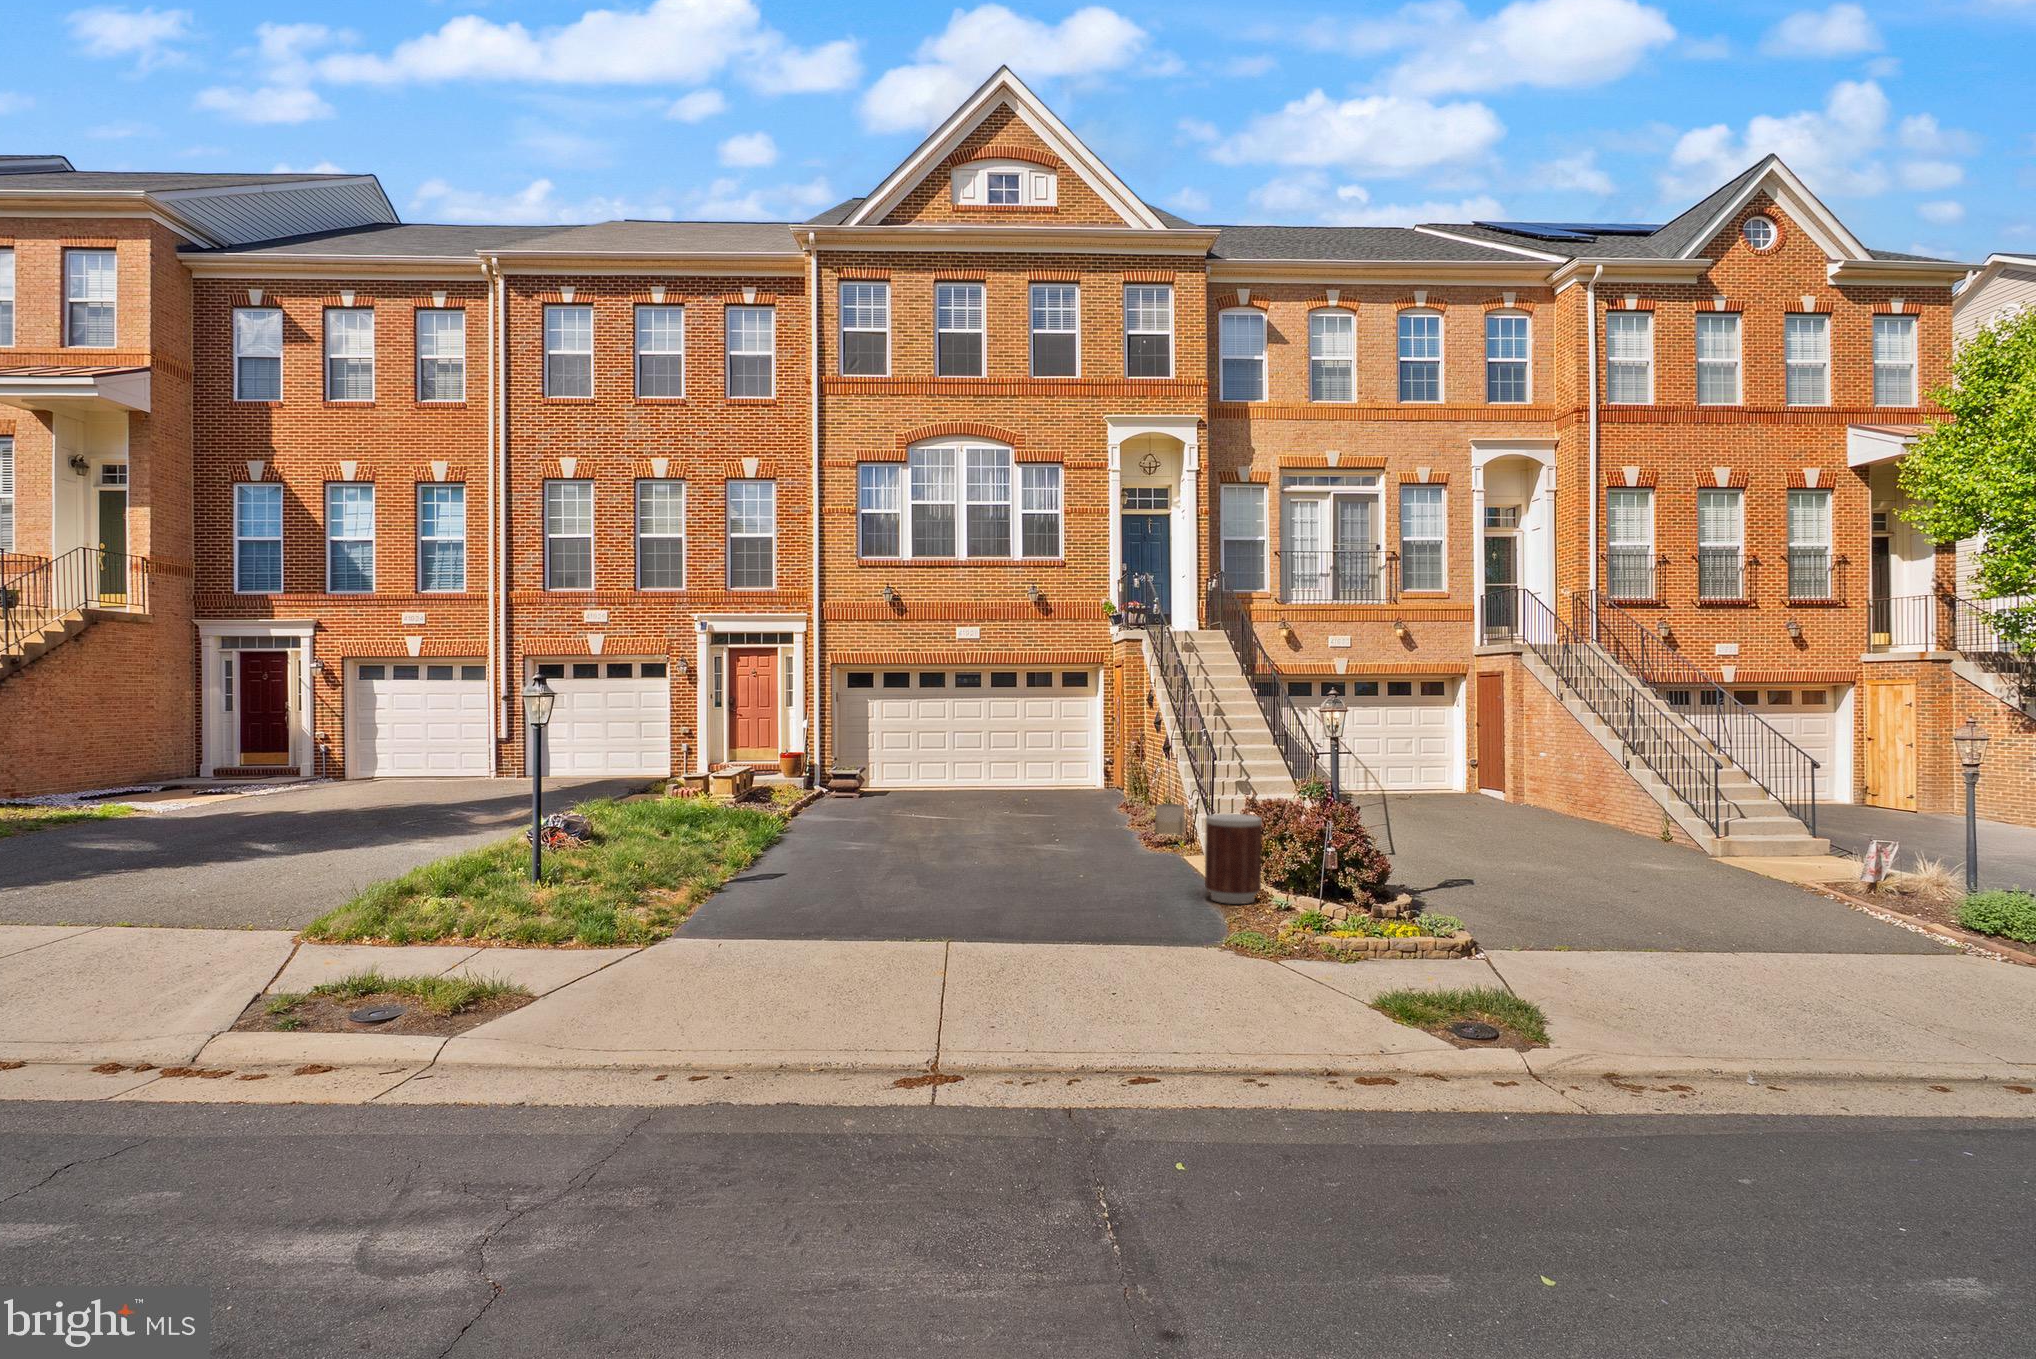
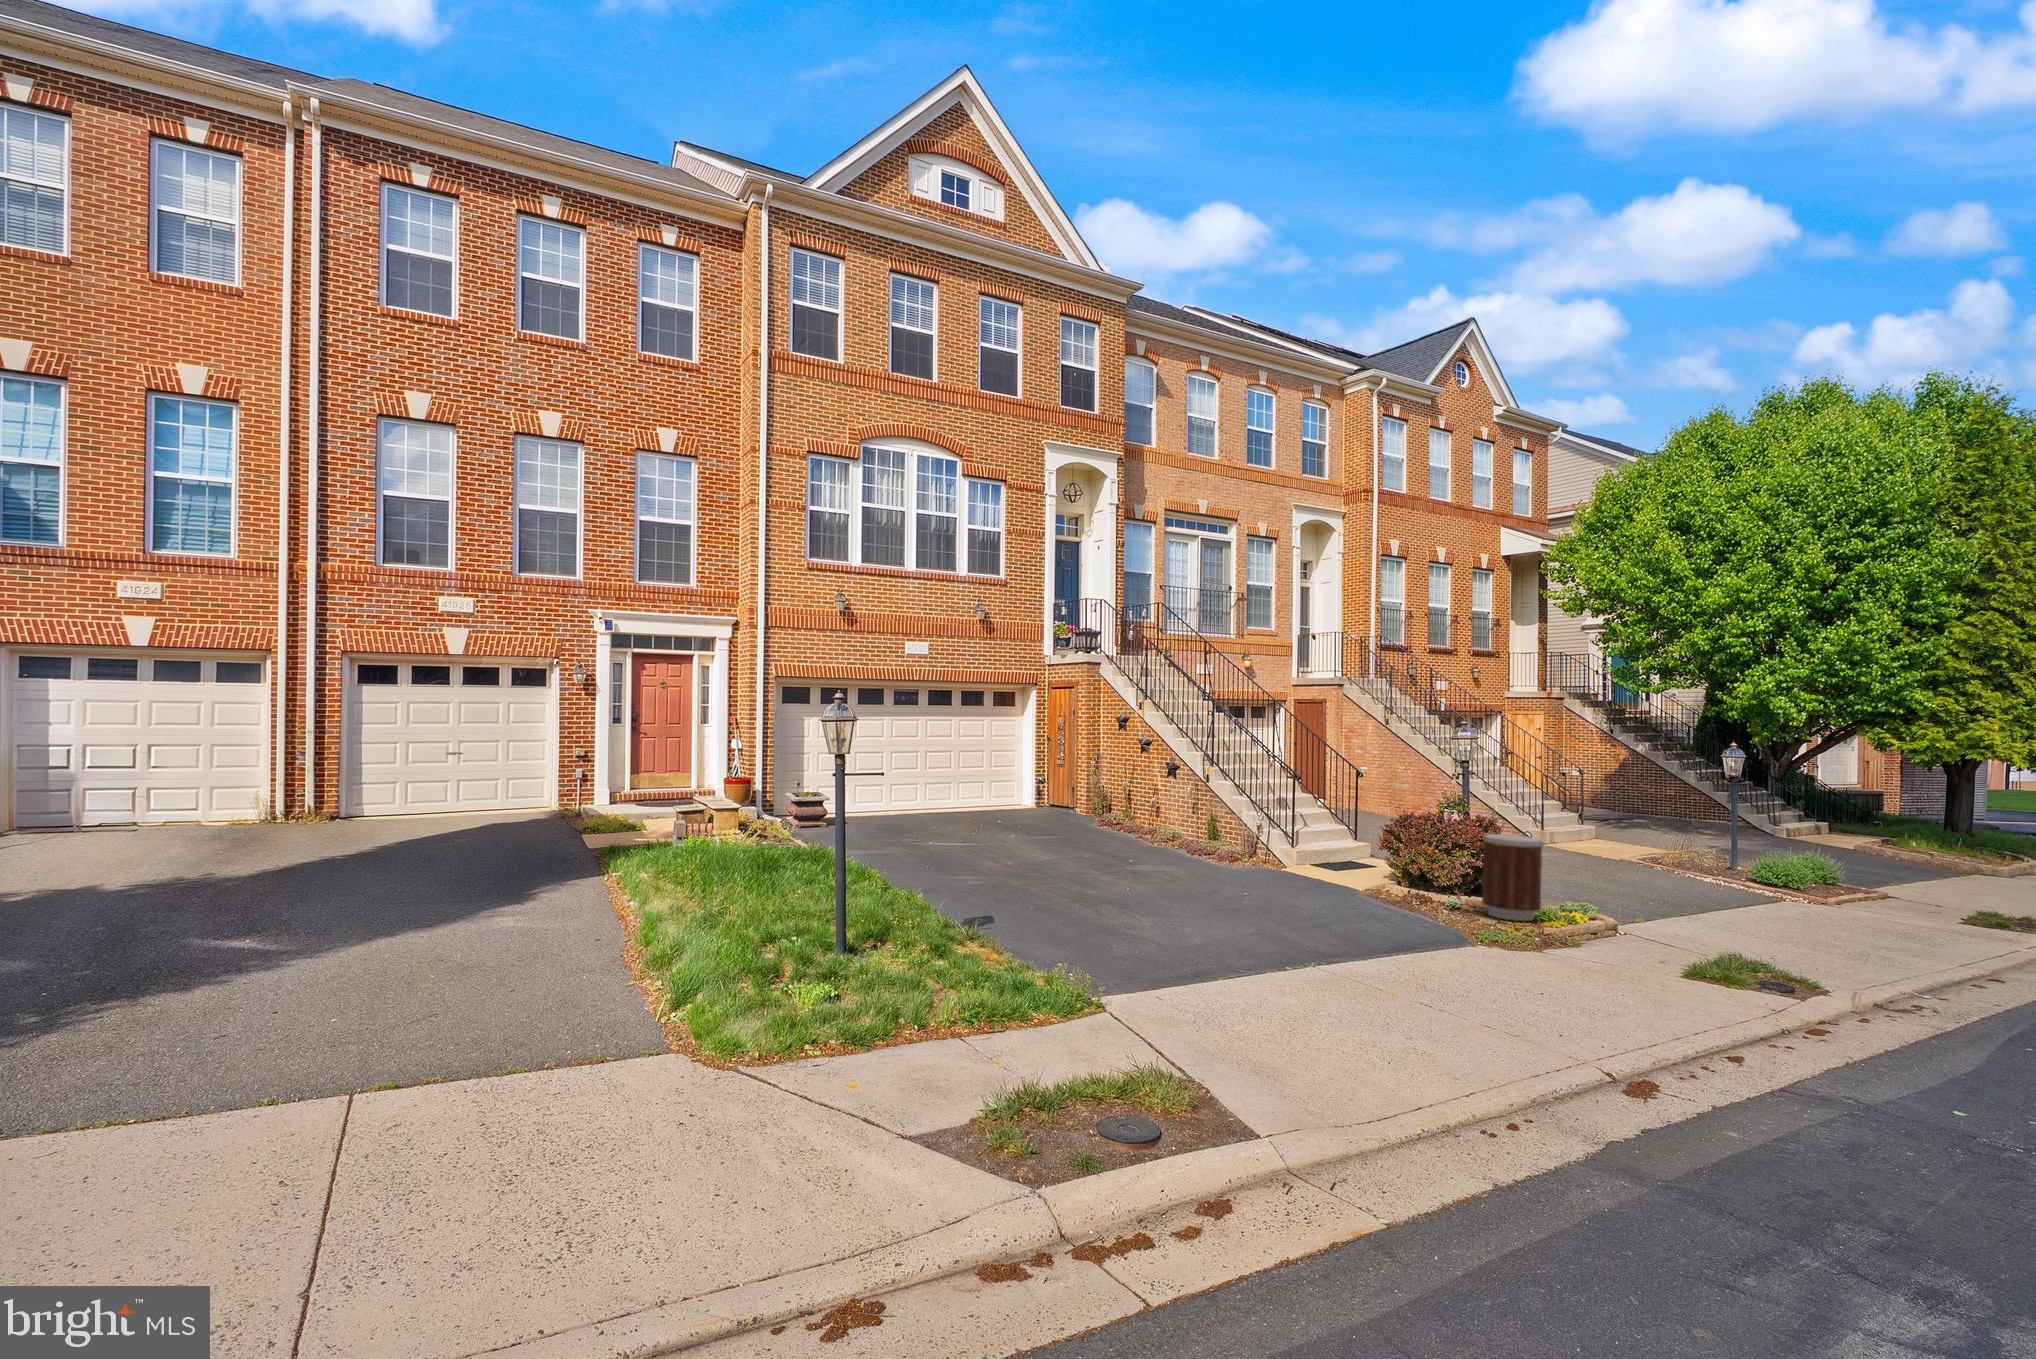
planter: present [1155,804,1185,835] -> none [1271,824,1301,866]

